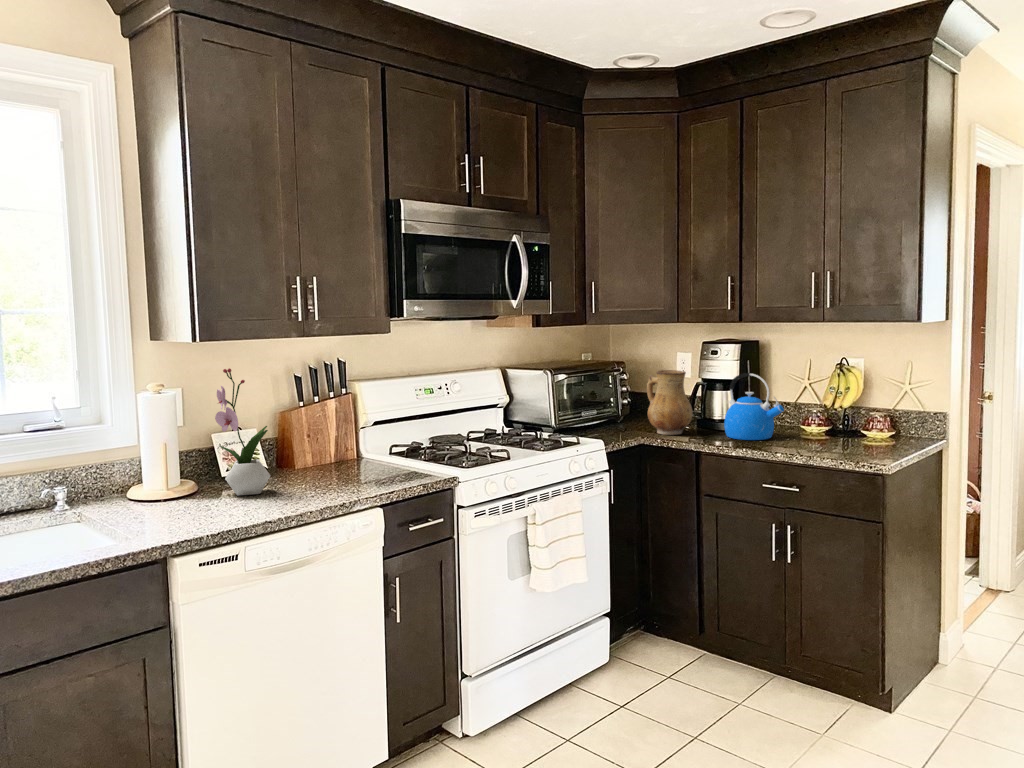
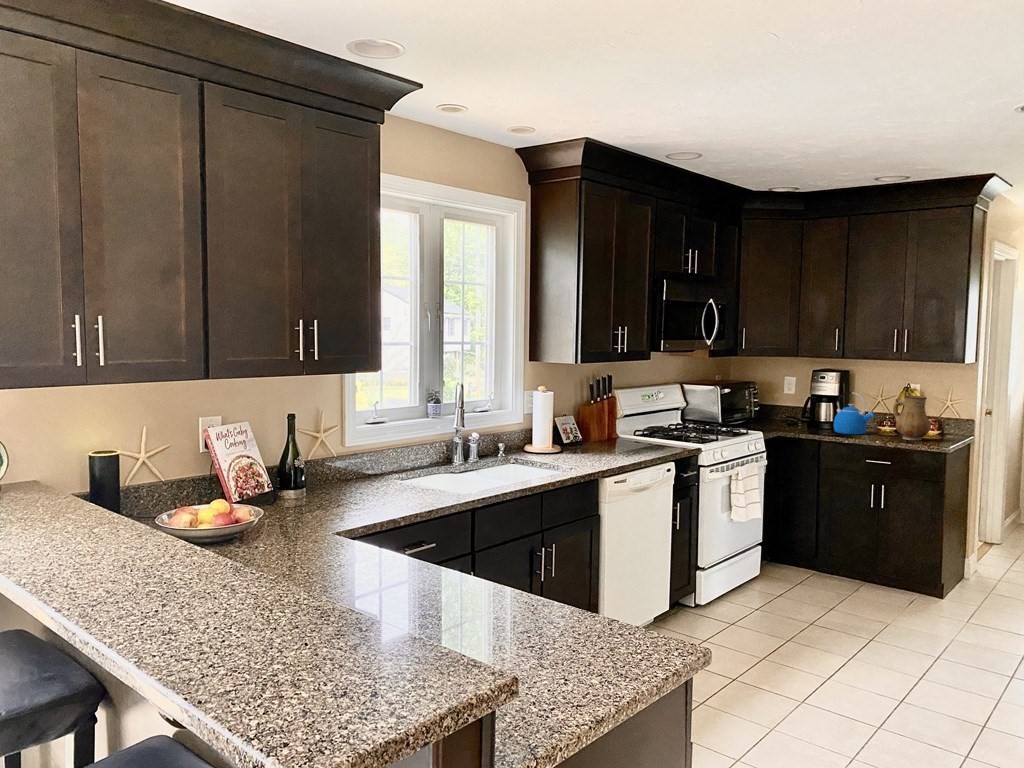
flower arrangement: present [215,368,270,496] -> none [579,381,611,454]
ceramic pitcher: present [647,370,693,435] -> present [893,395,930,440]

